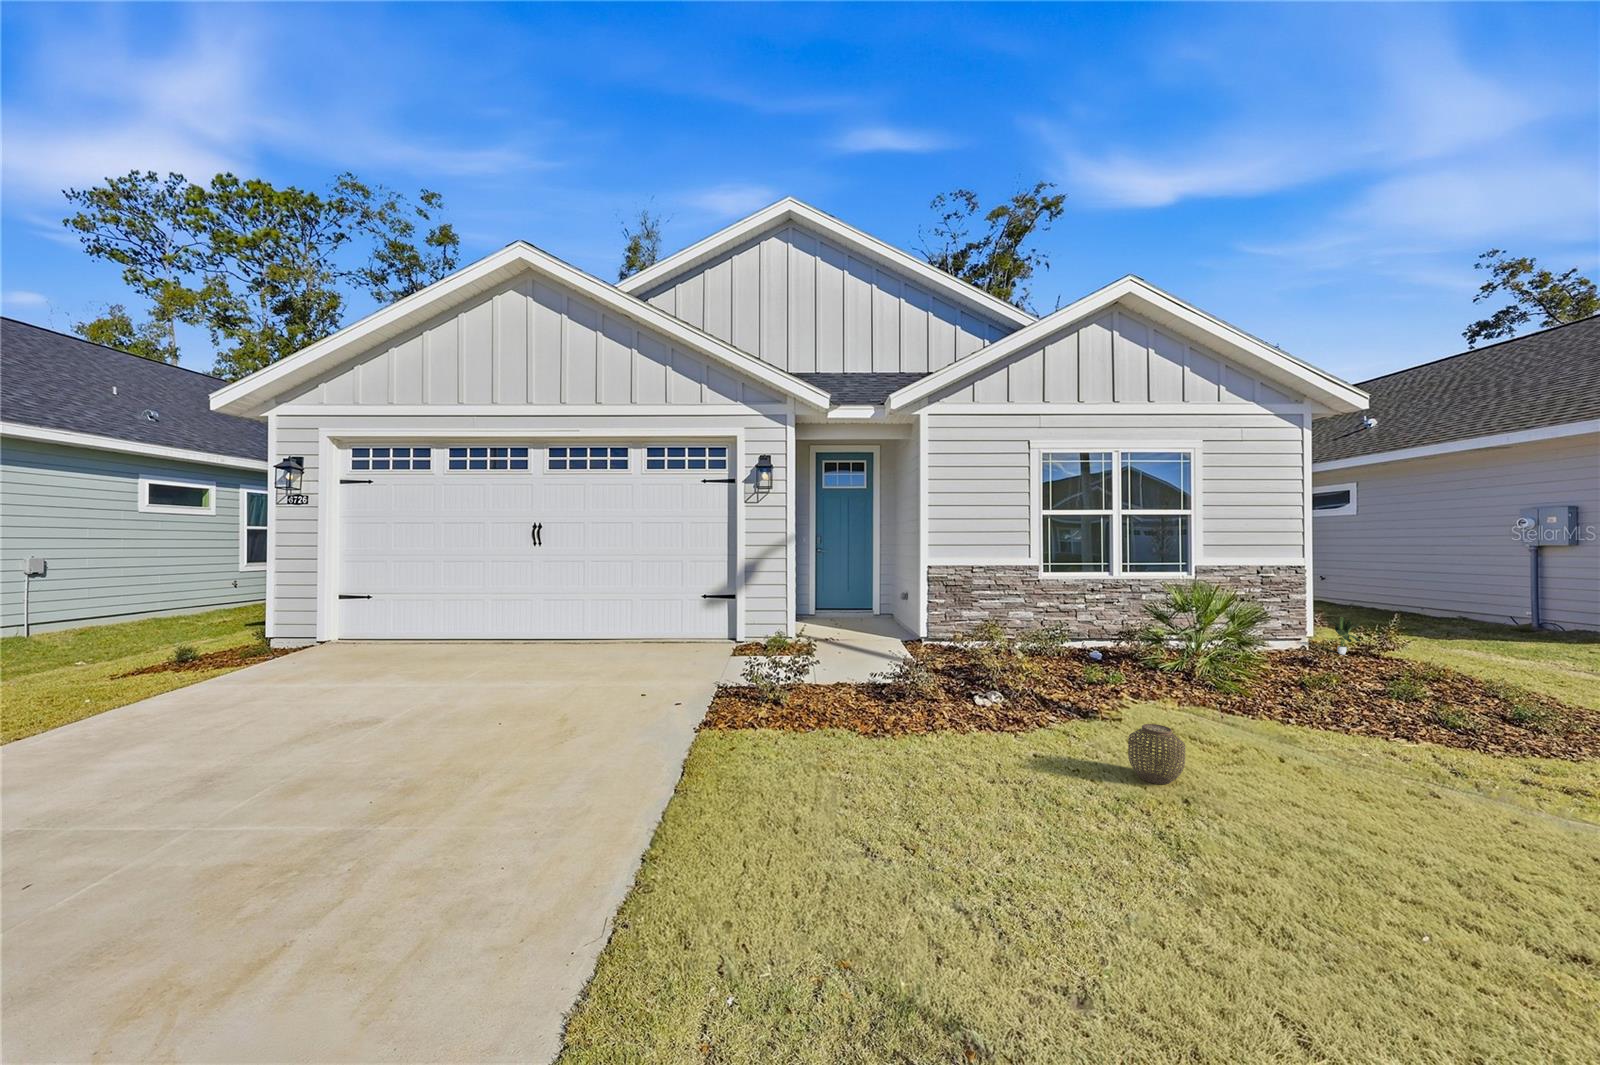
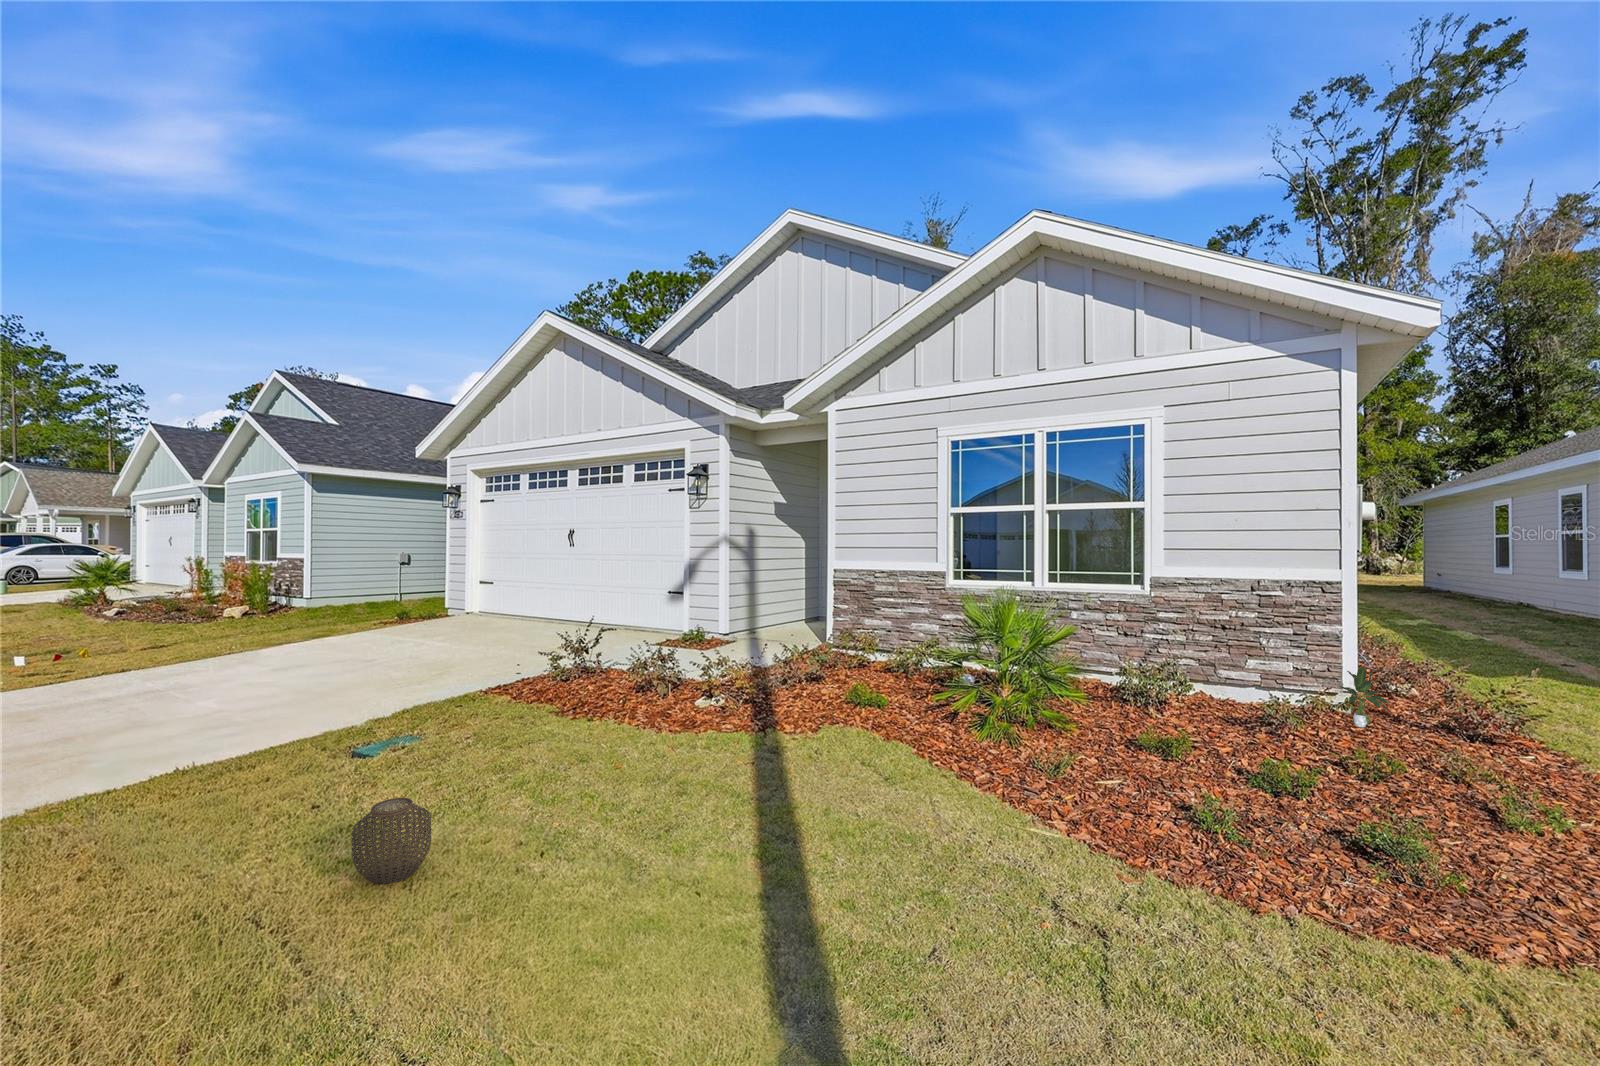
woven basket: present [1128,724,1185,784] -> present [351,798,431,884]

